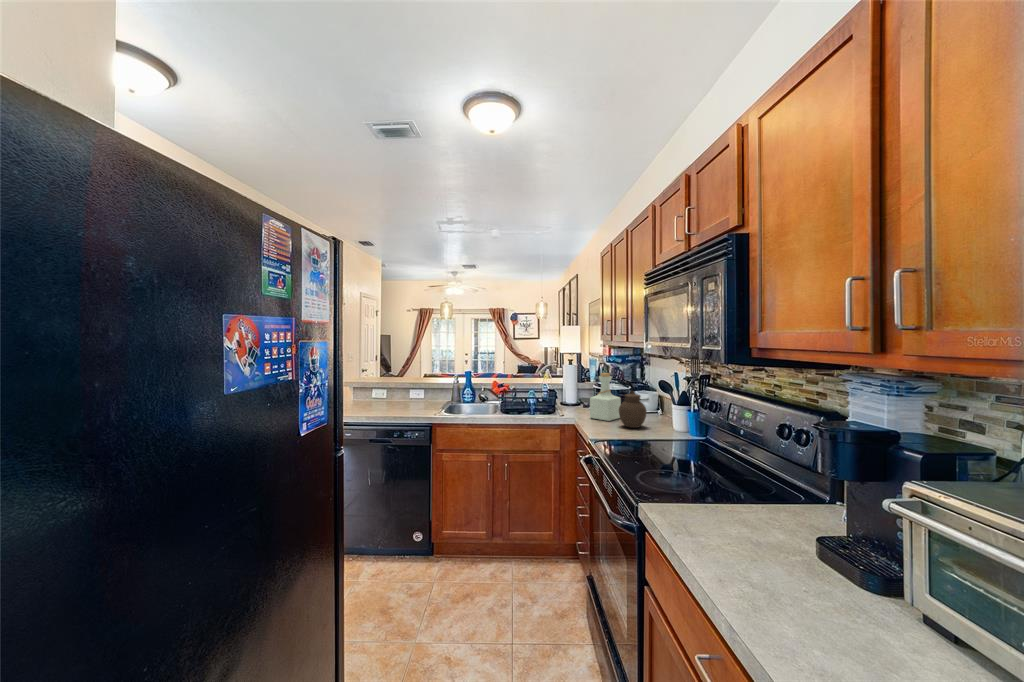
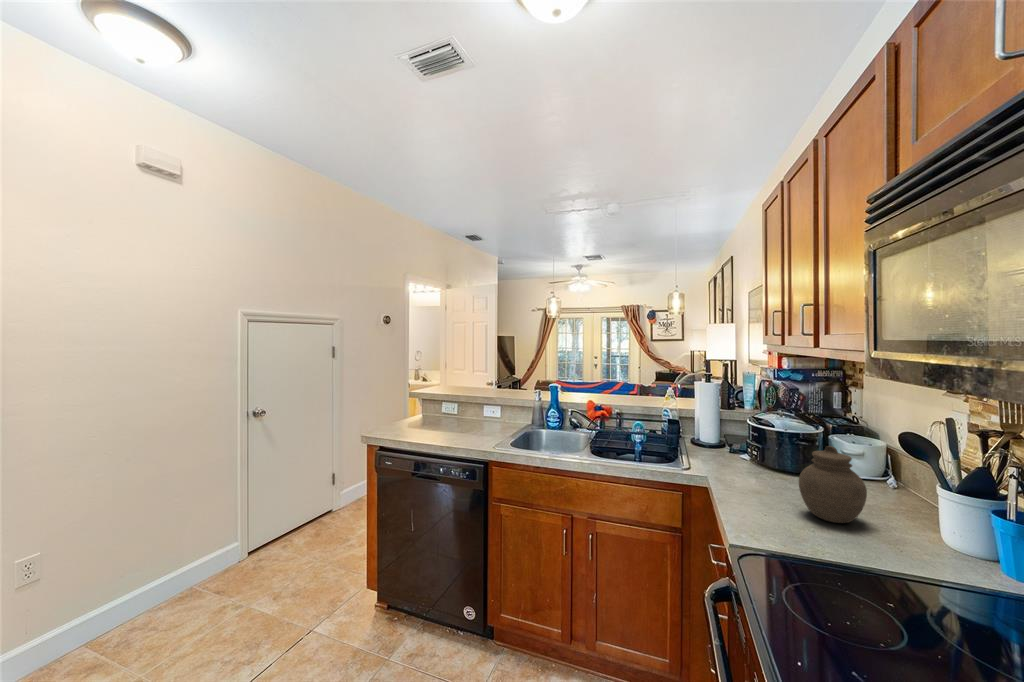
bottle: present [590,373,621,421] -> none [738,402,803,493]

